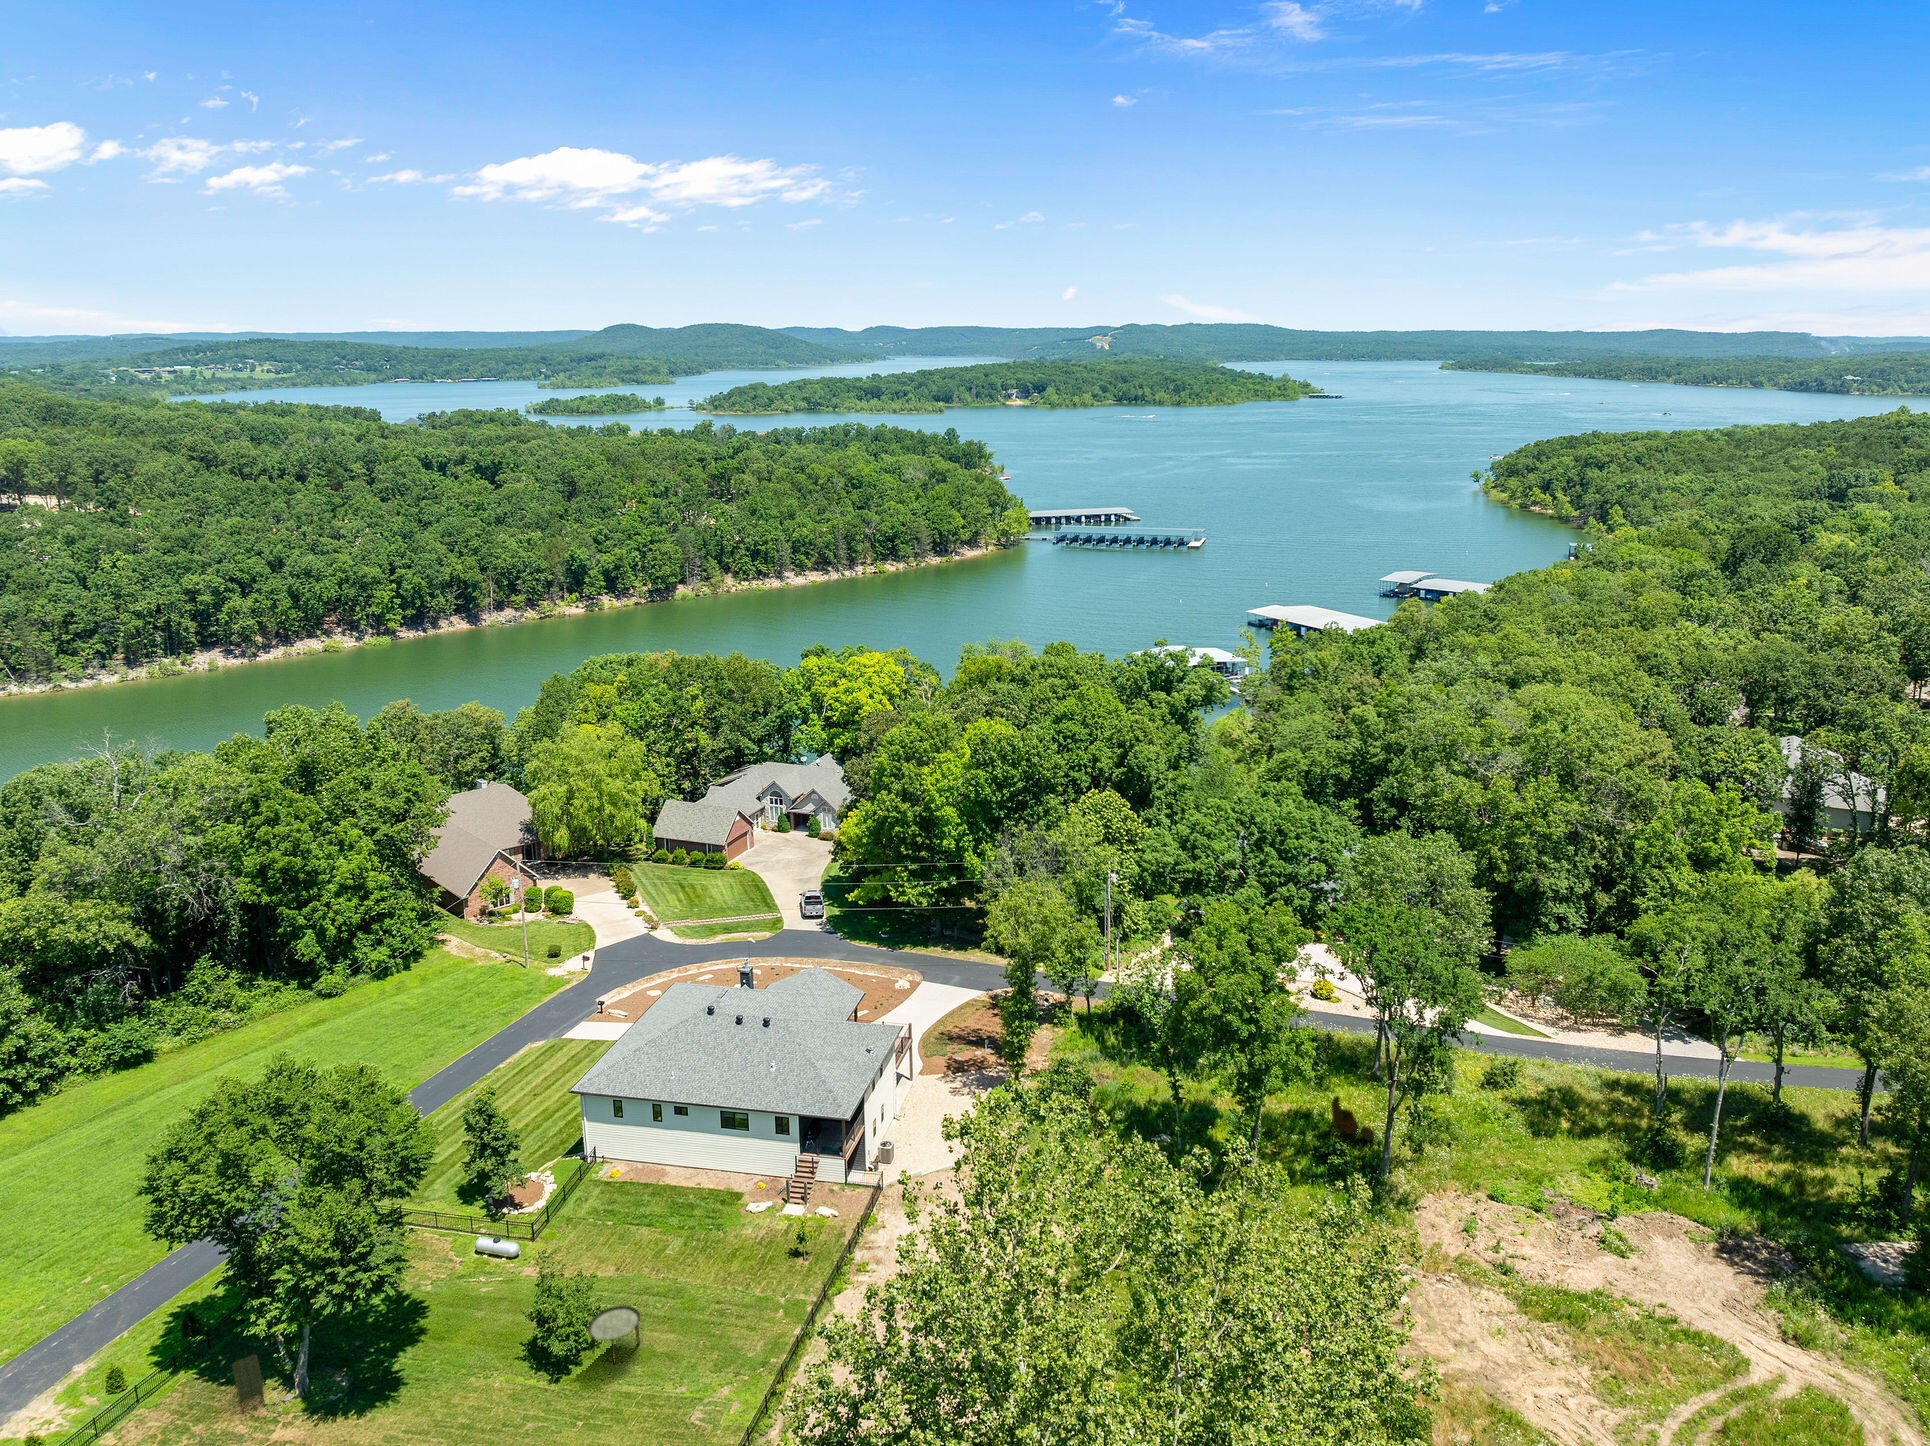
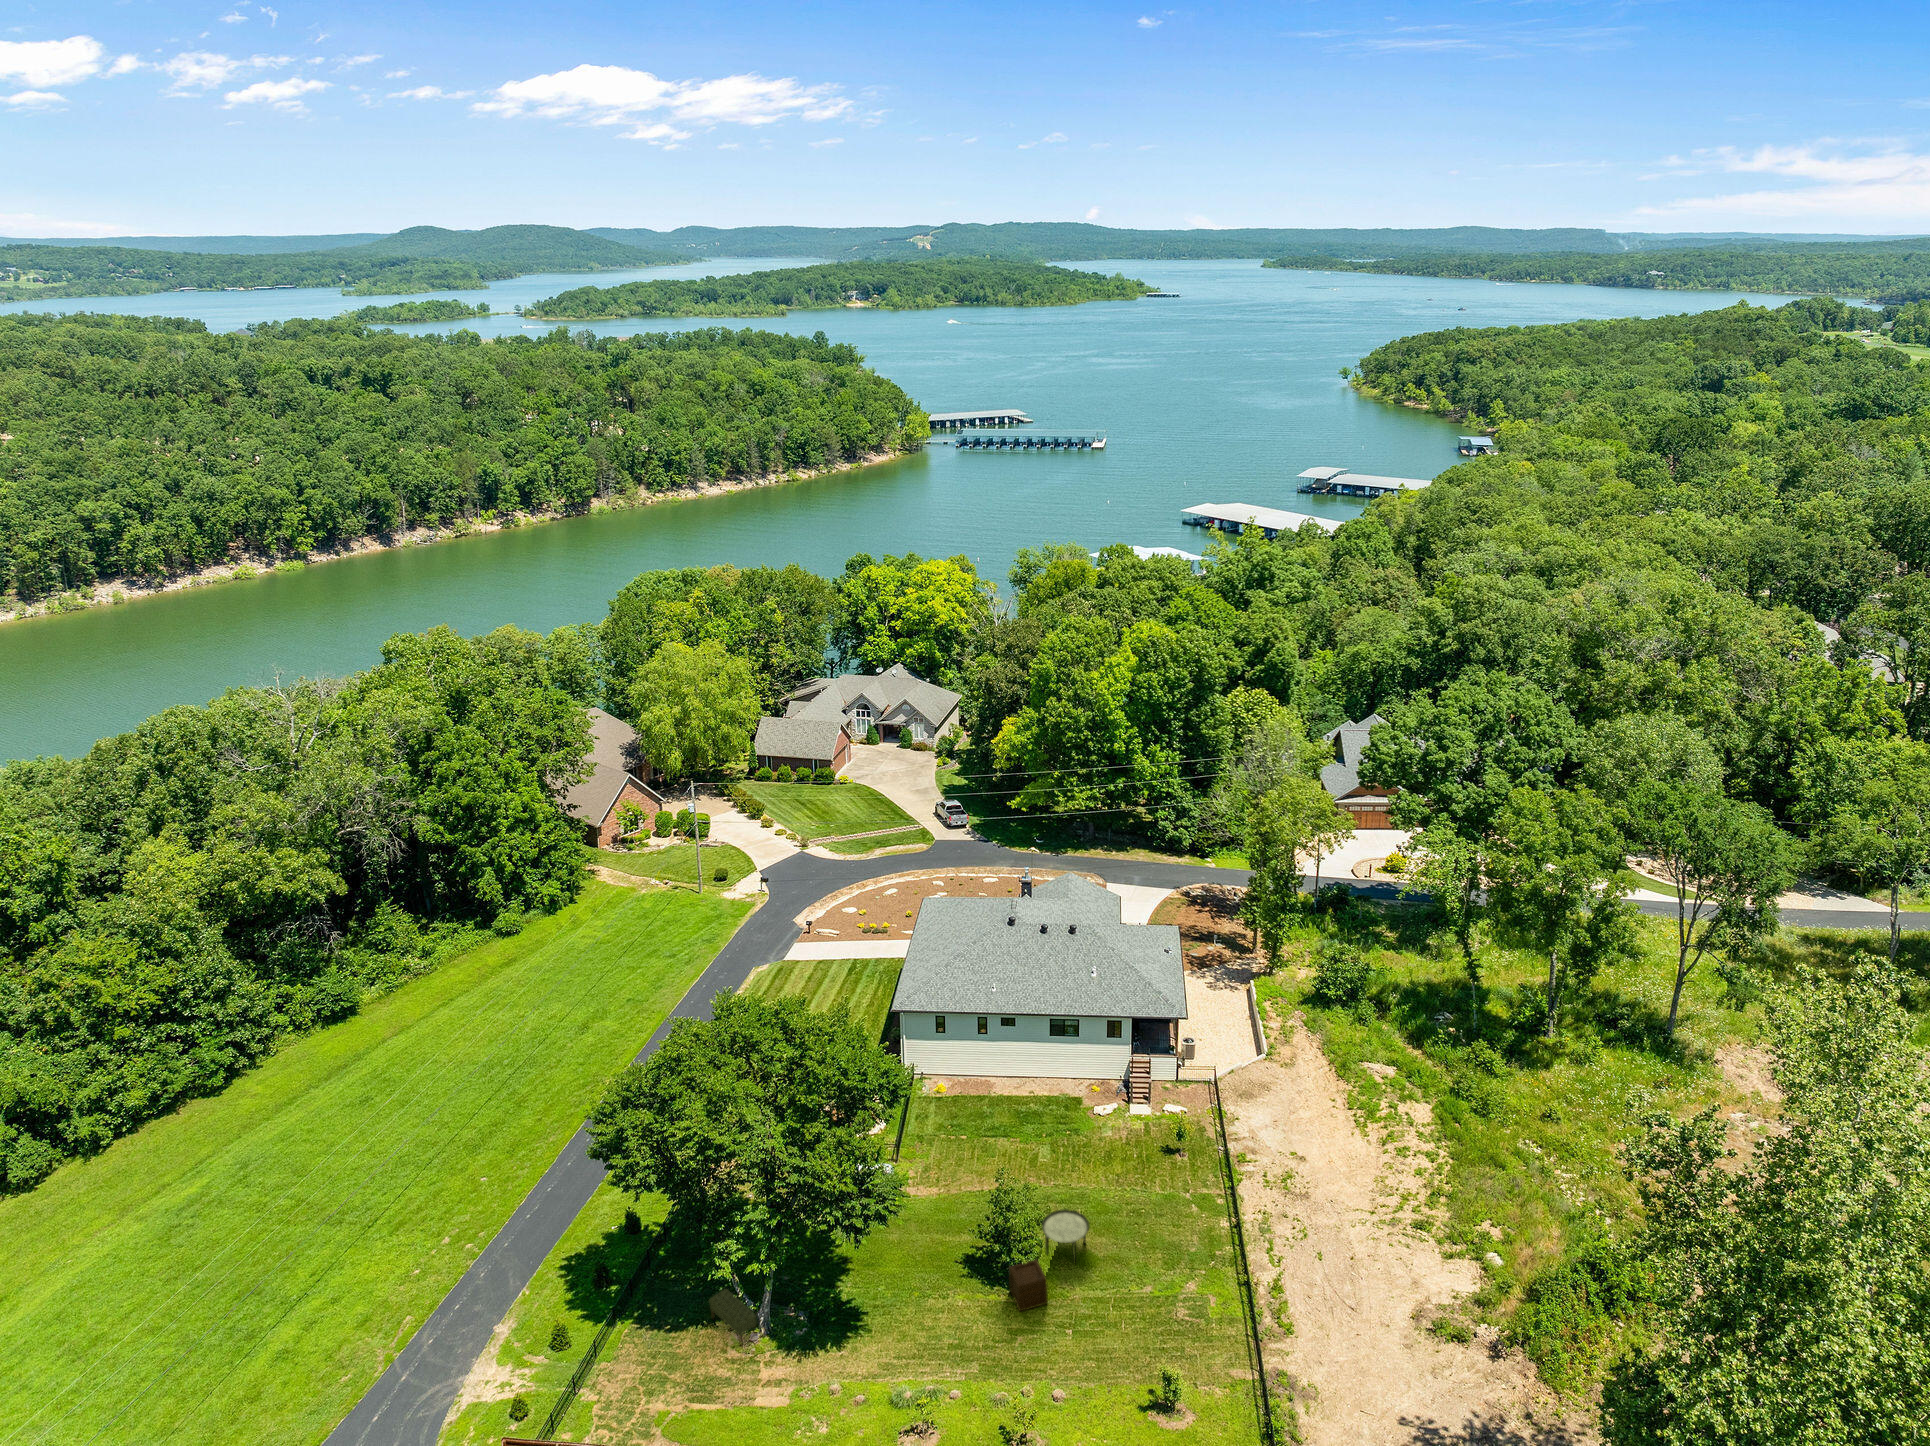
lounge chair: present [1331,1096,1375,1141] -> none [1596,966,1636,1009]
wooden crate: none [523,1354,565,1409] -> present [1009,1259,1048,1311]

